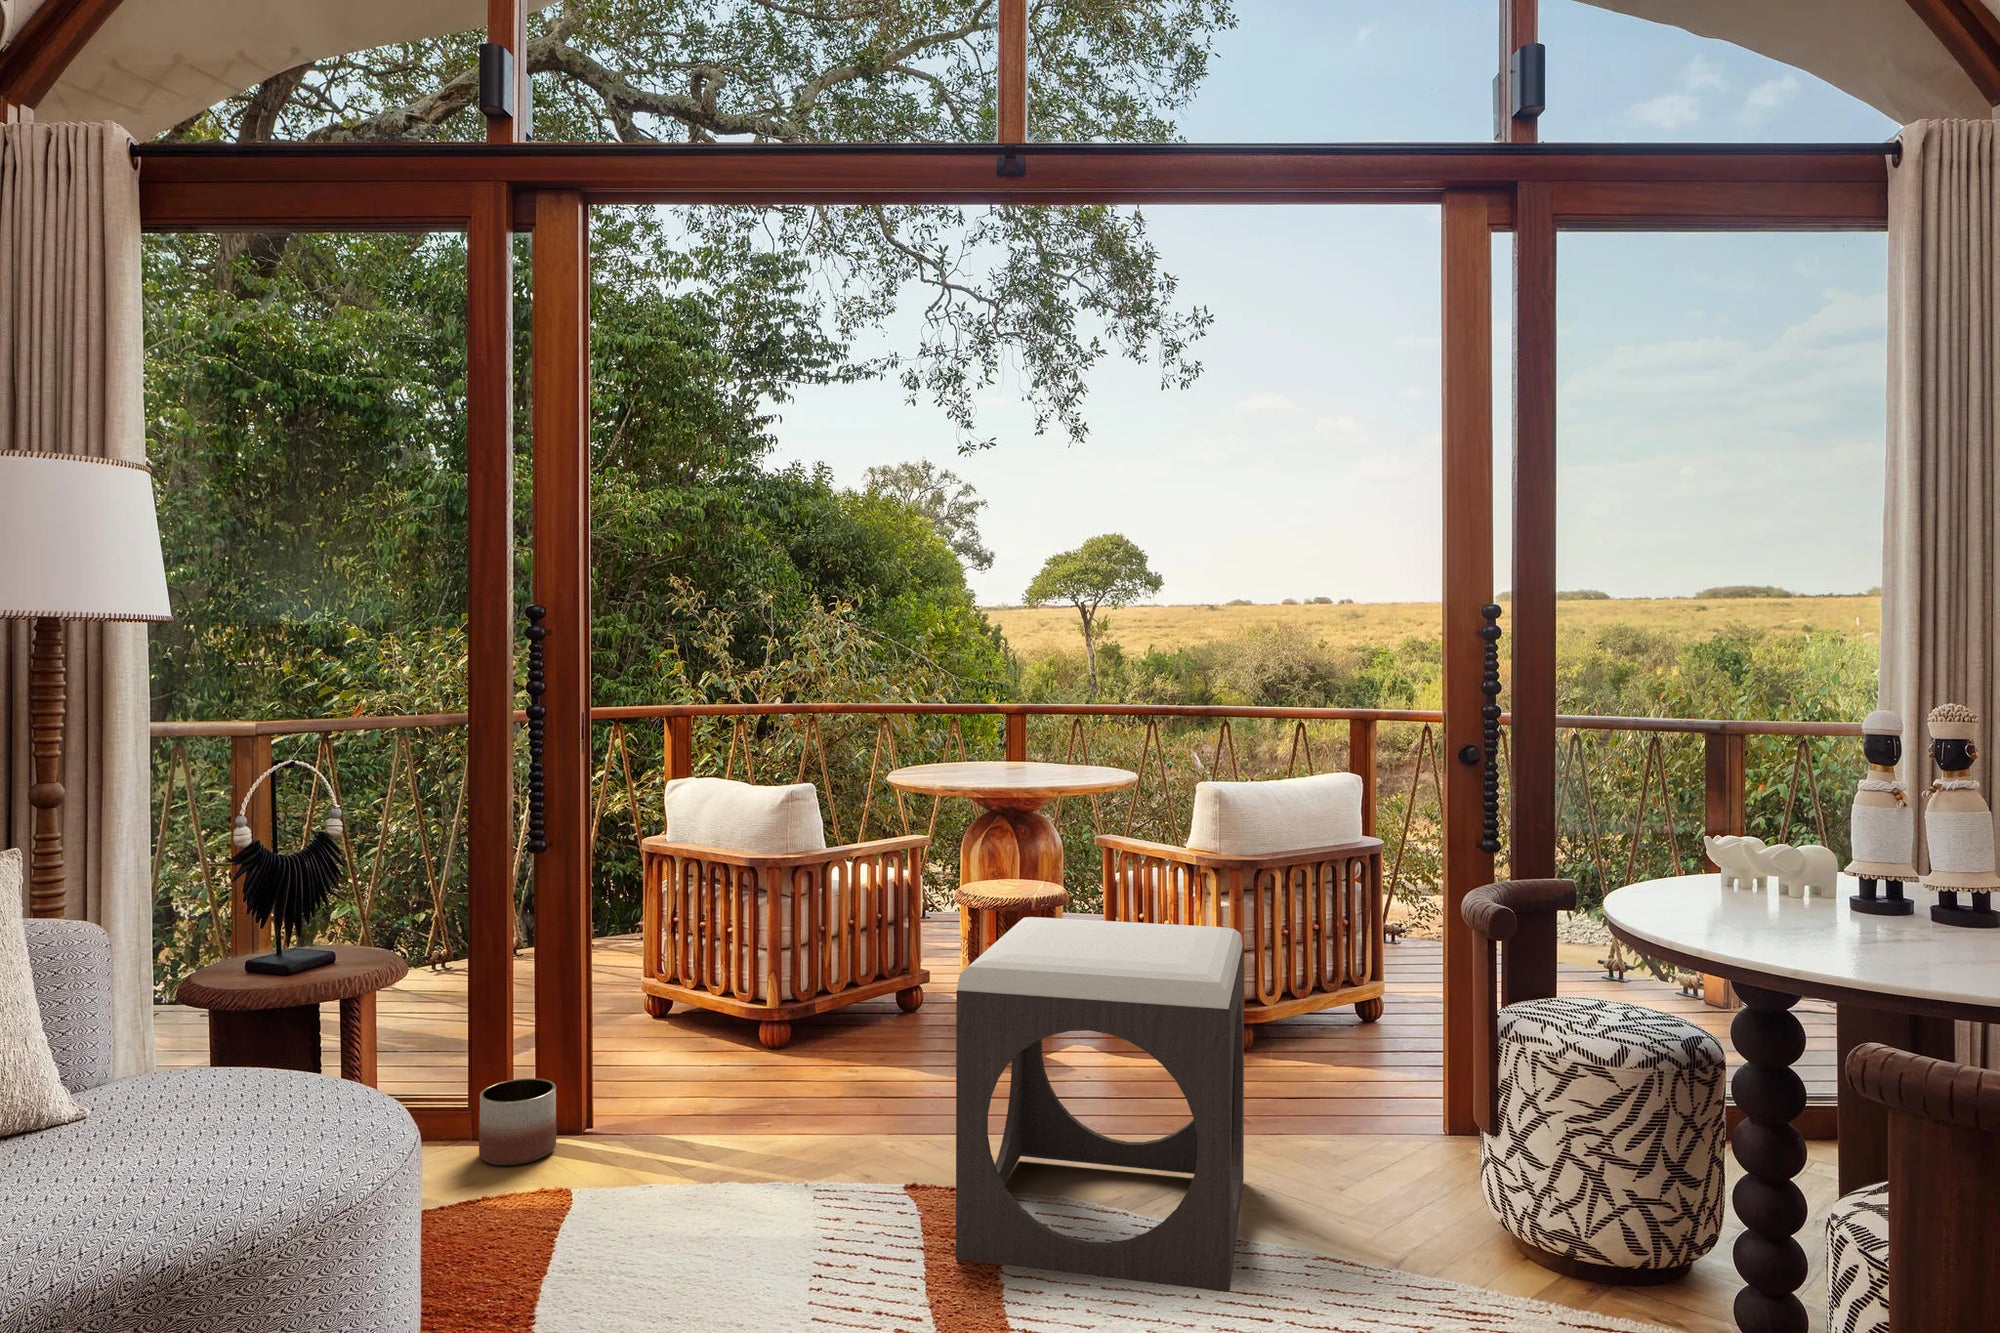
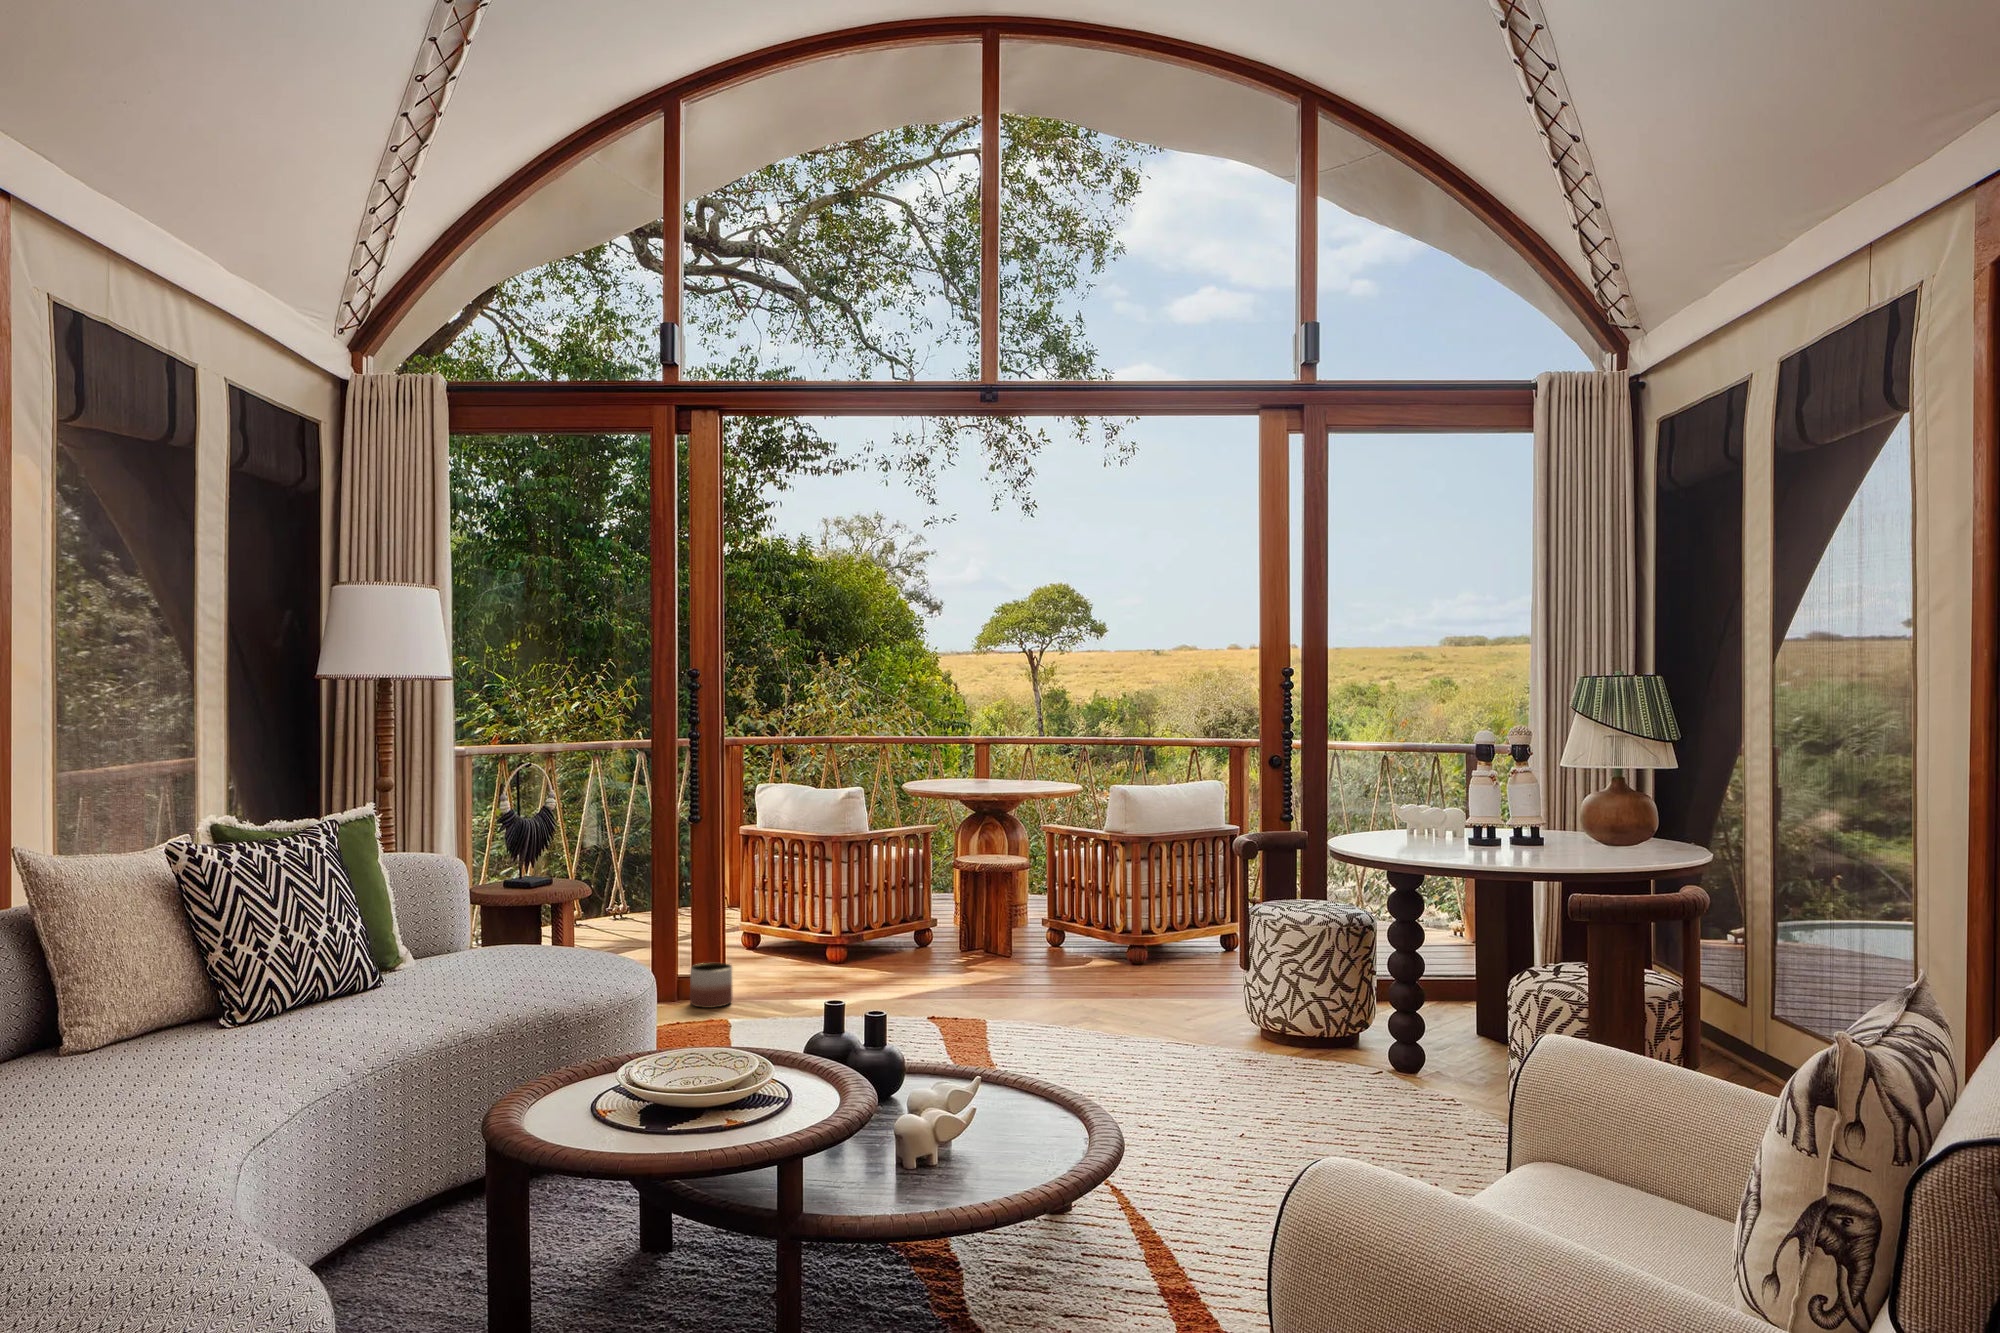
footstool: present [956,917,1244,1292] -> none [973,865,1127,1042]

